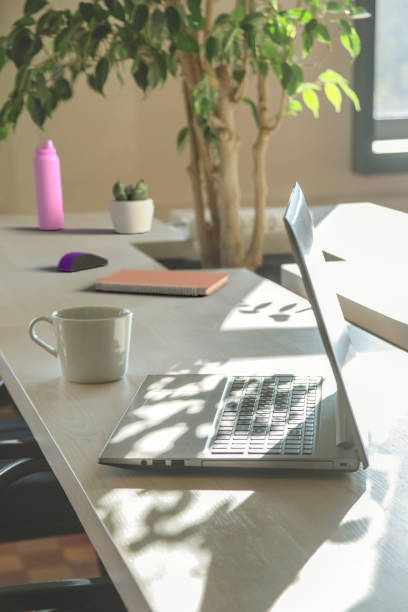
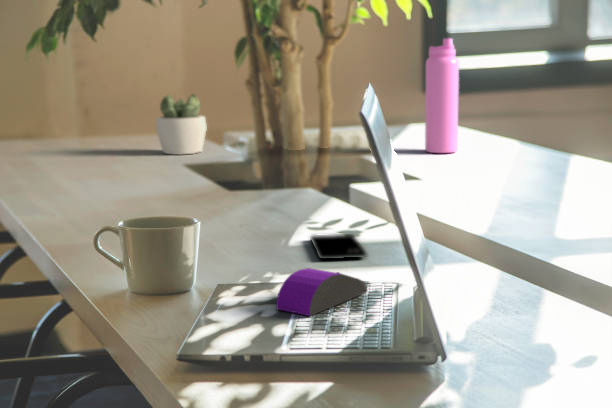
water bottle: present [33,140,64,230] -> present [425,38,459,153]
computer mouse: present [58,252,108,272] -> present [276,268,367,316]
notebook: present [94,269,229,295] -> none [147,189,296,213]
smartphone: none [241,318,294,346] -> present [311,234,367,259]

